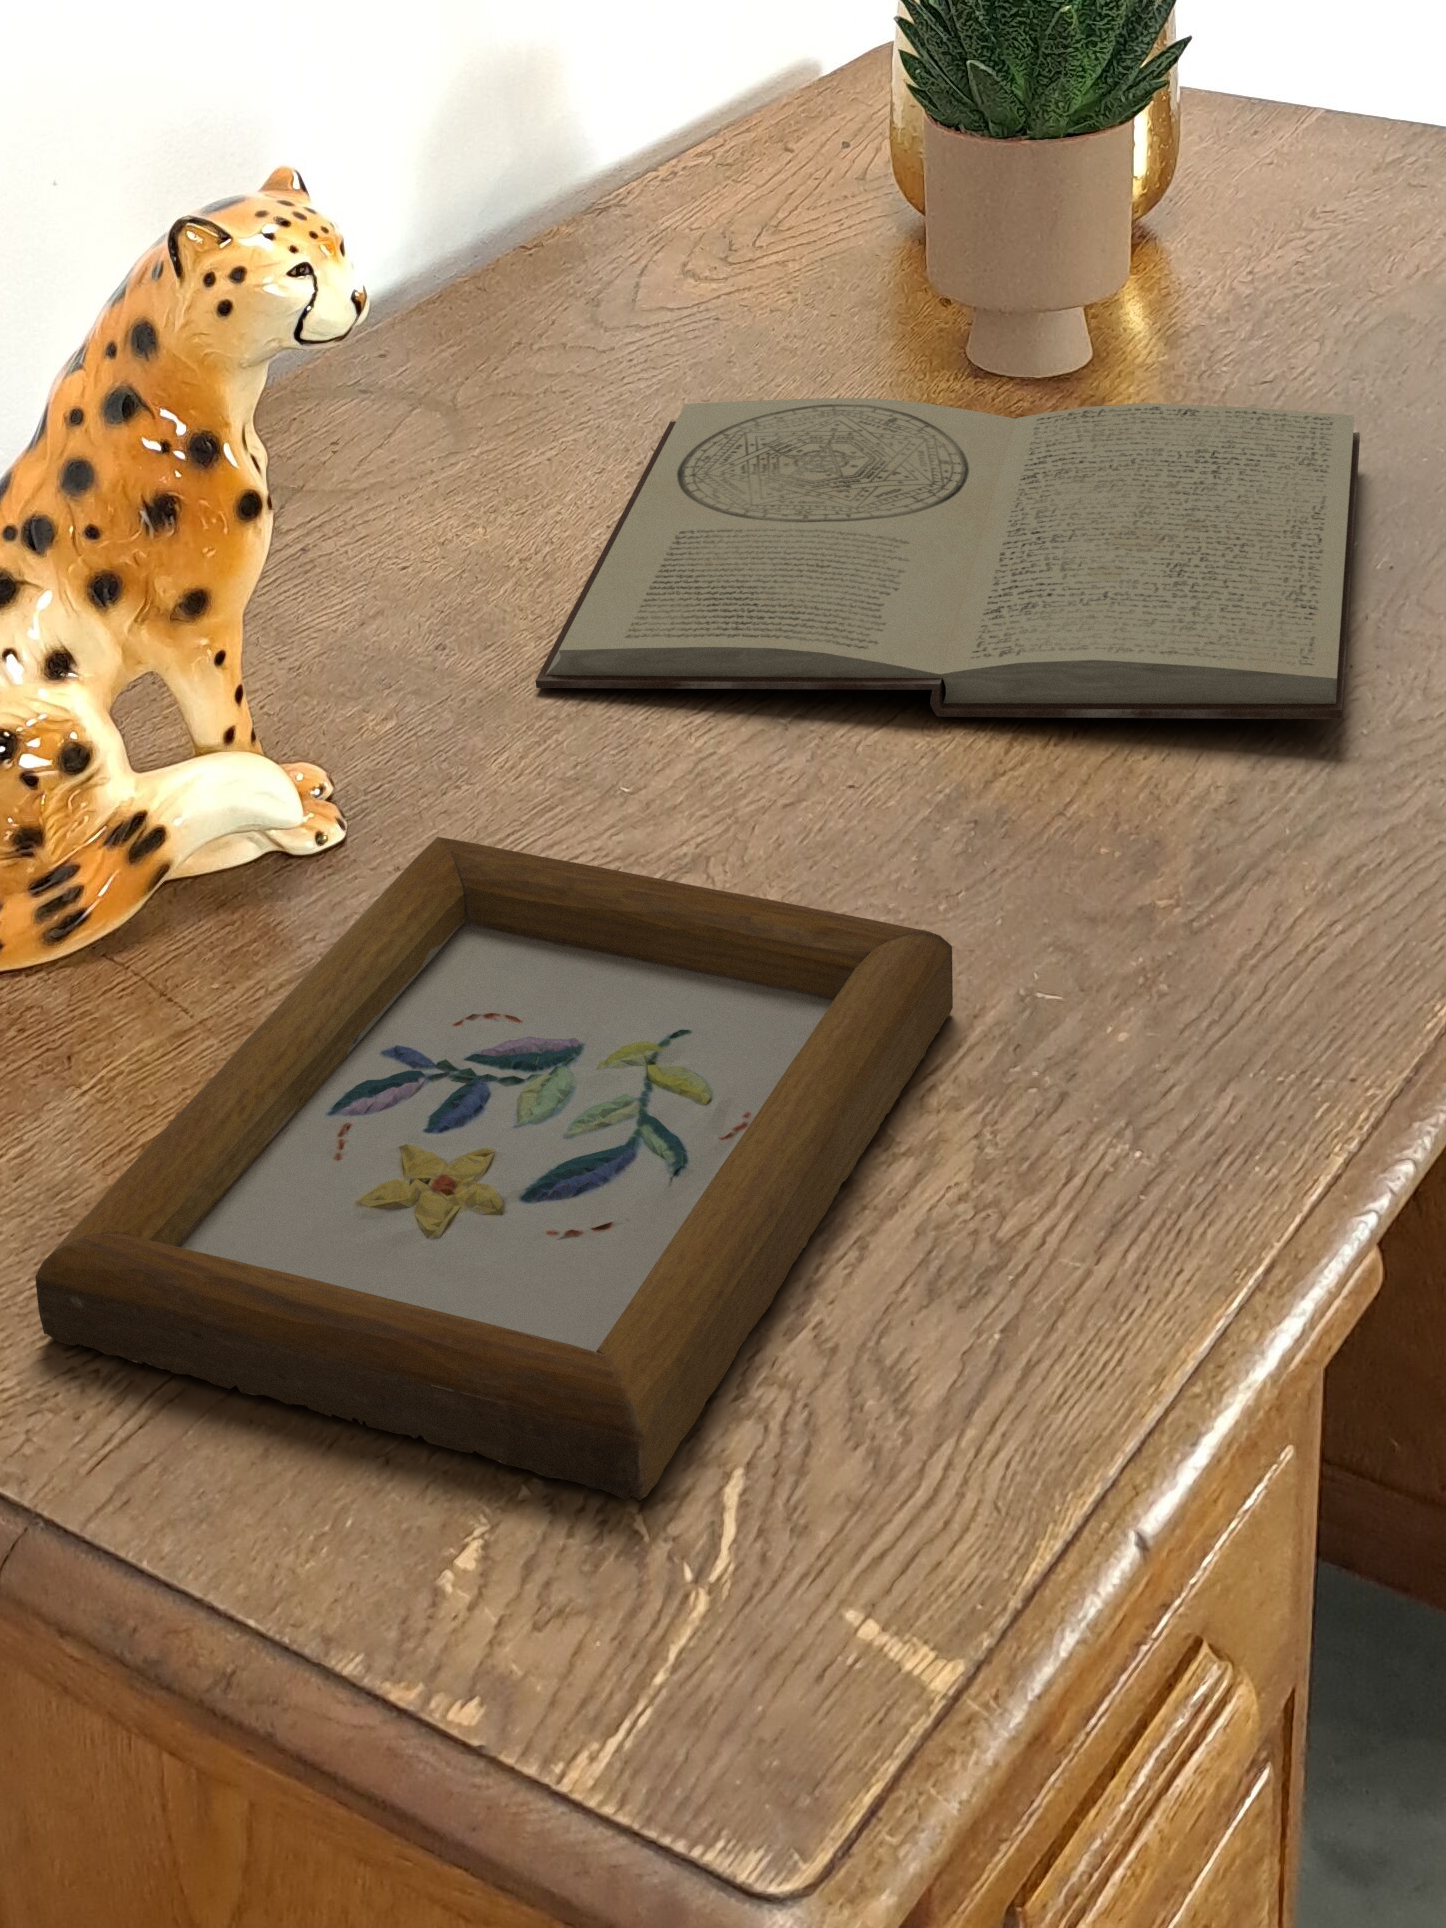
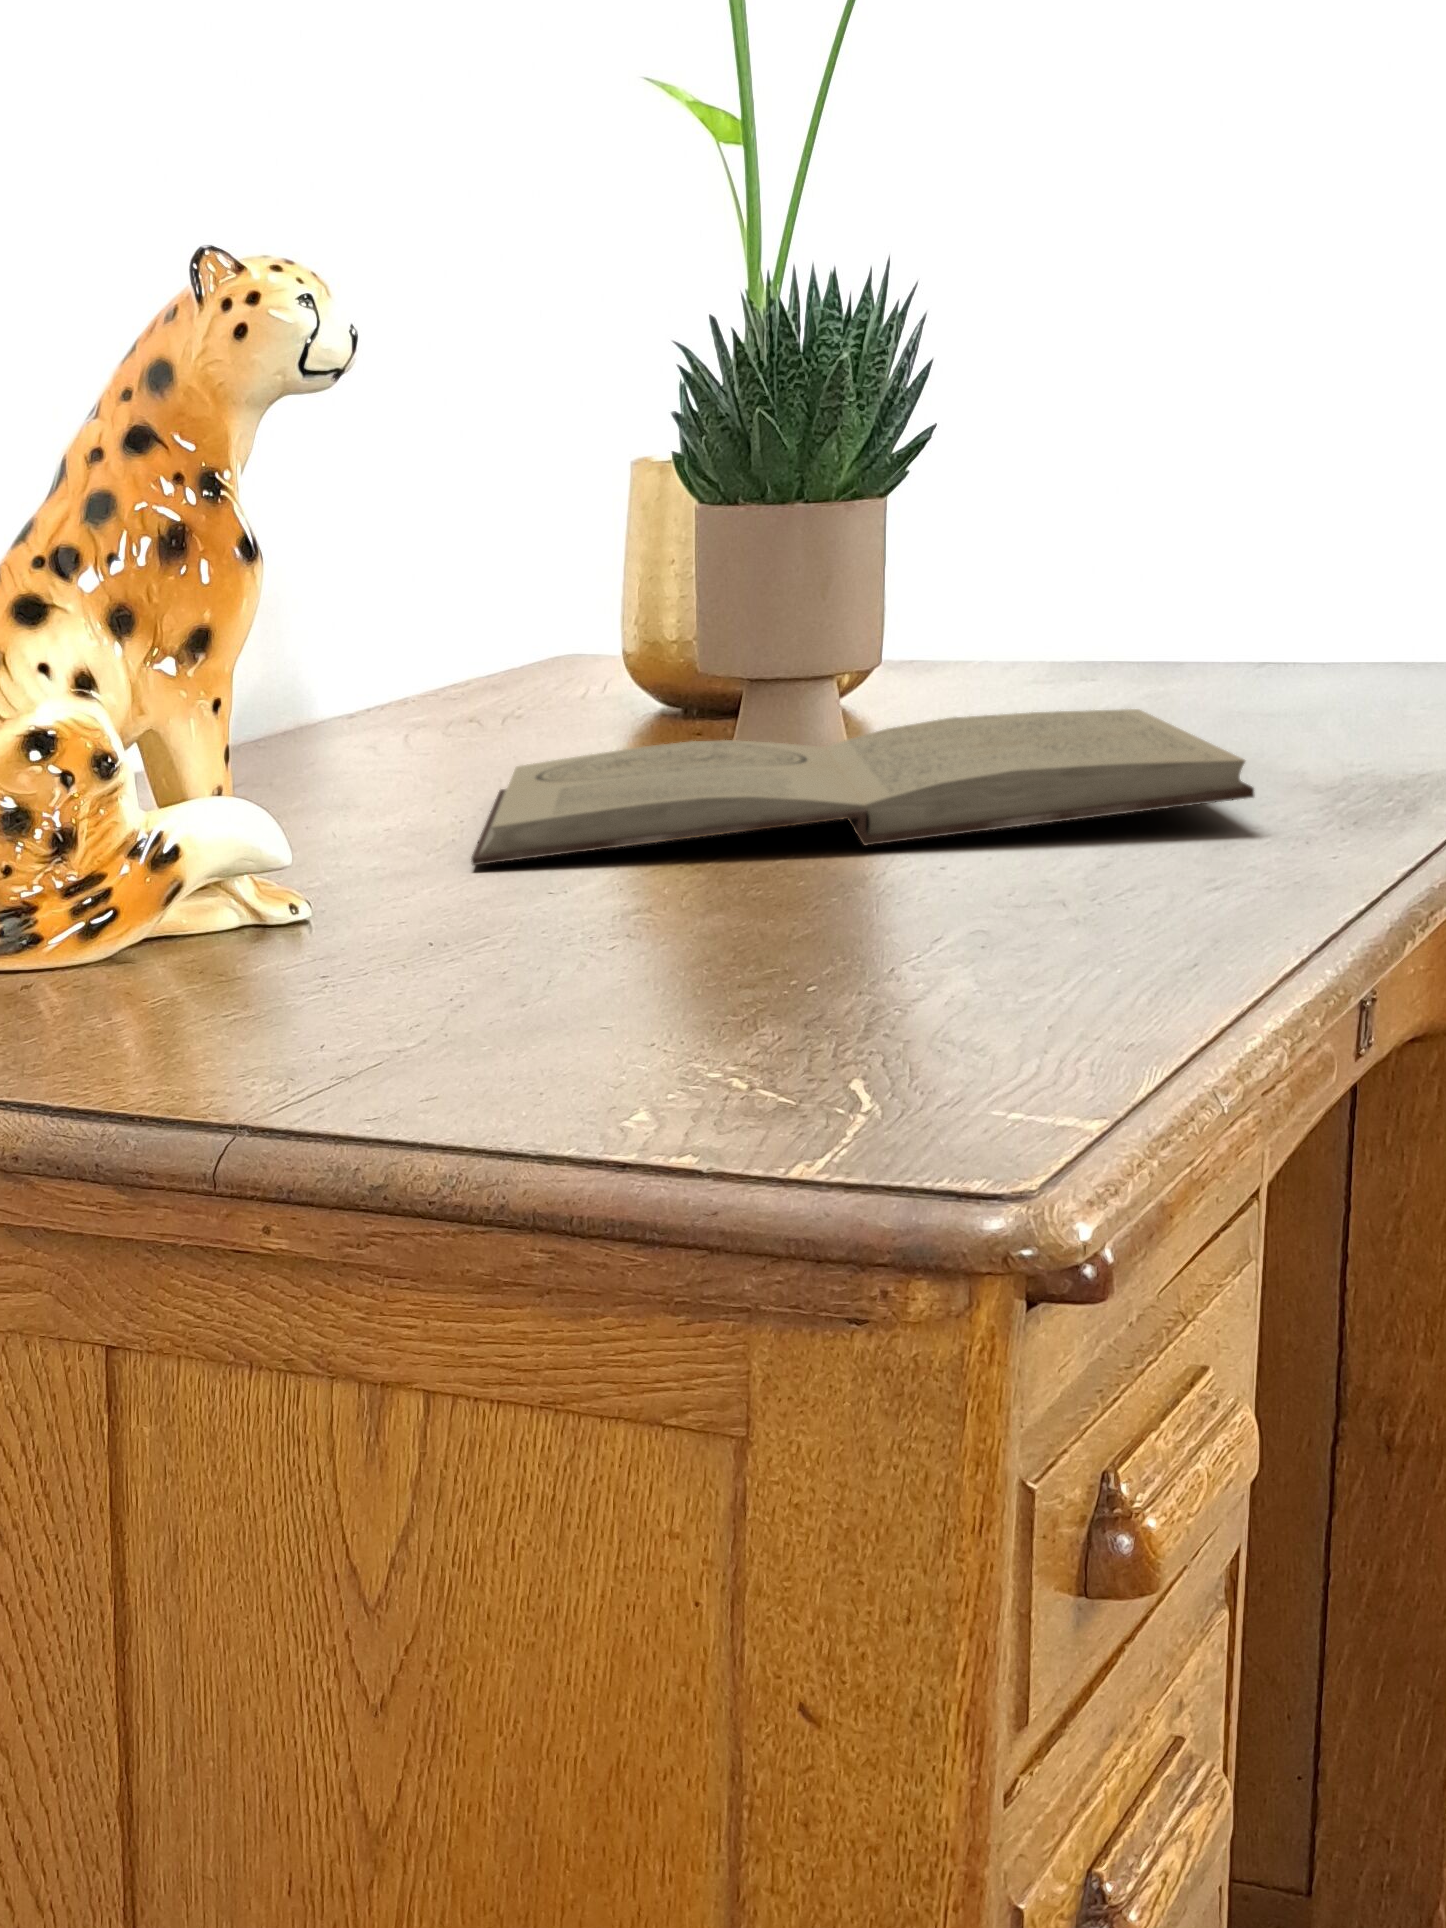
picture frame: present [35,837,953,1500] -> none [219,830,1006,1082]

